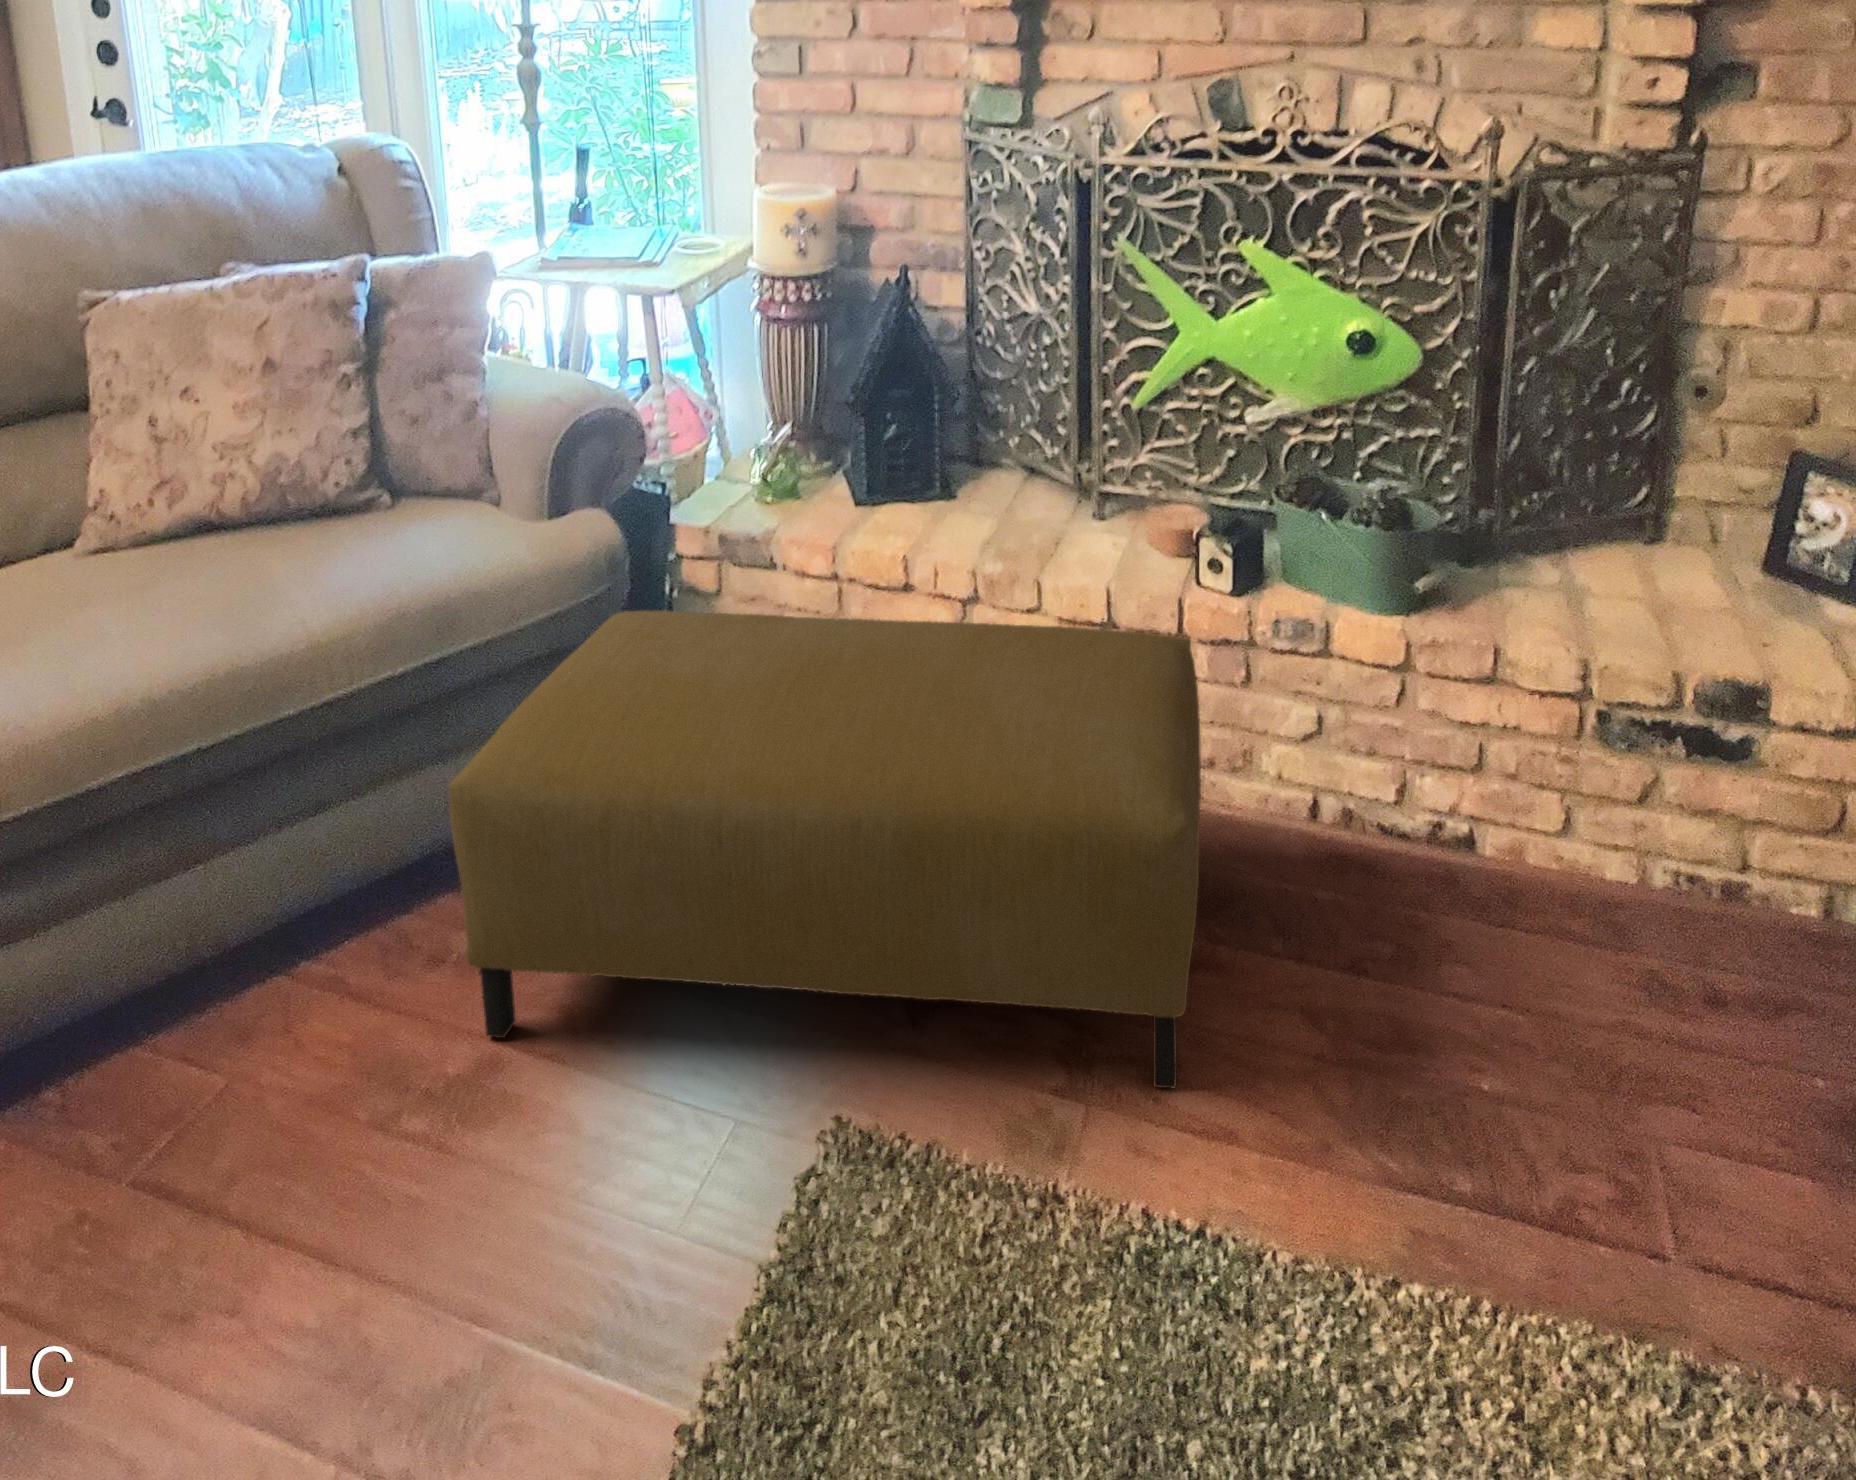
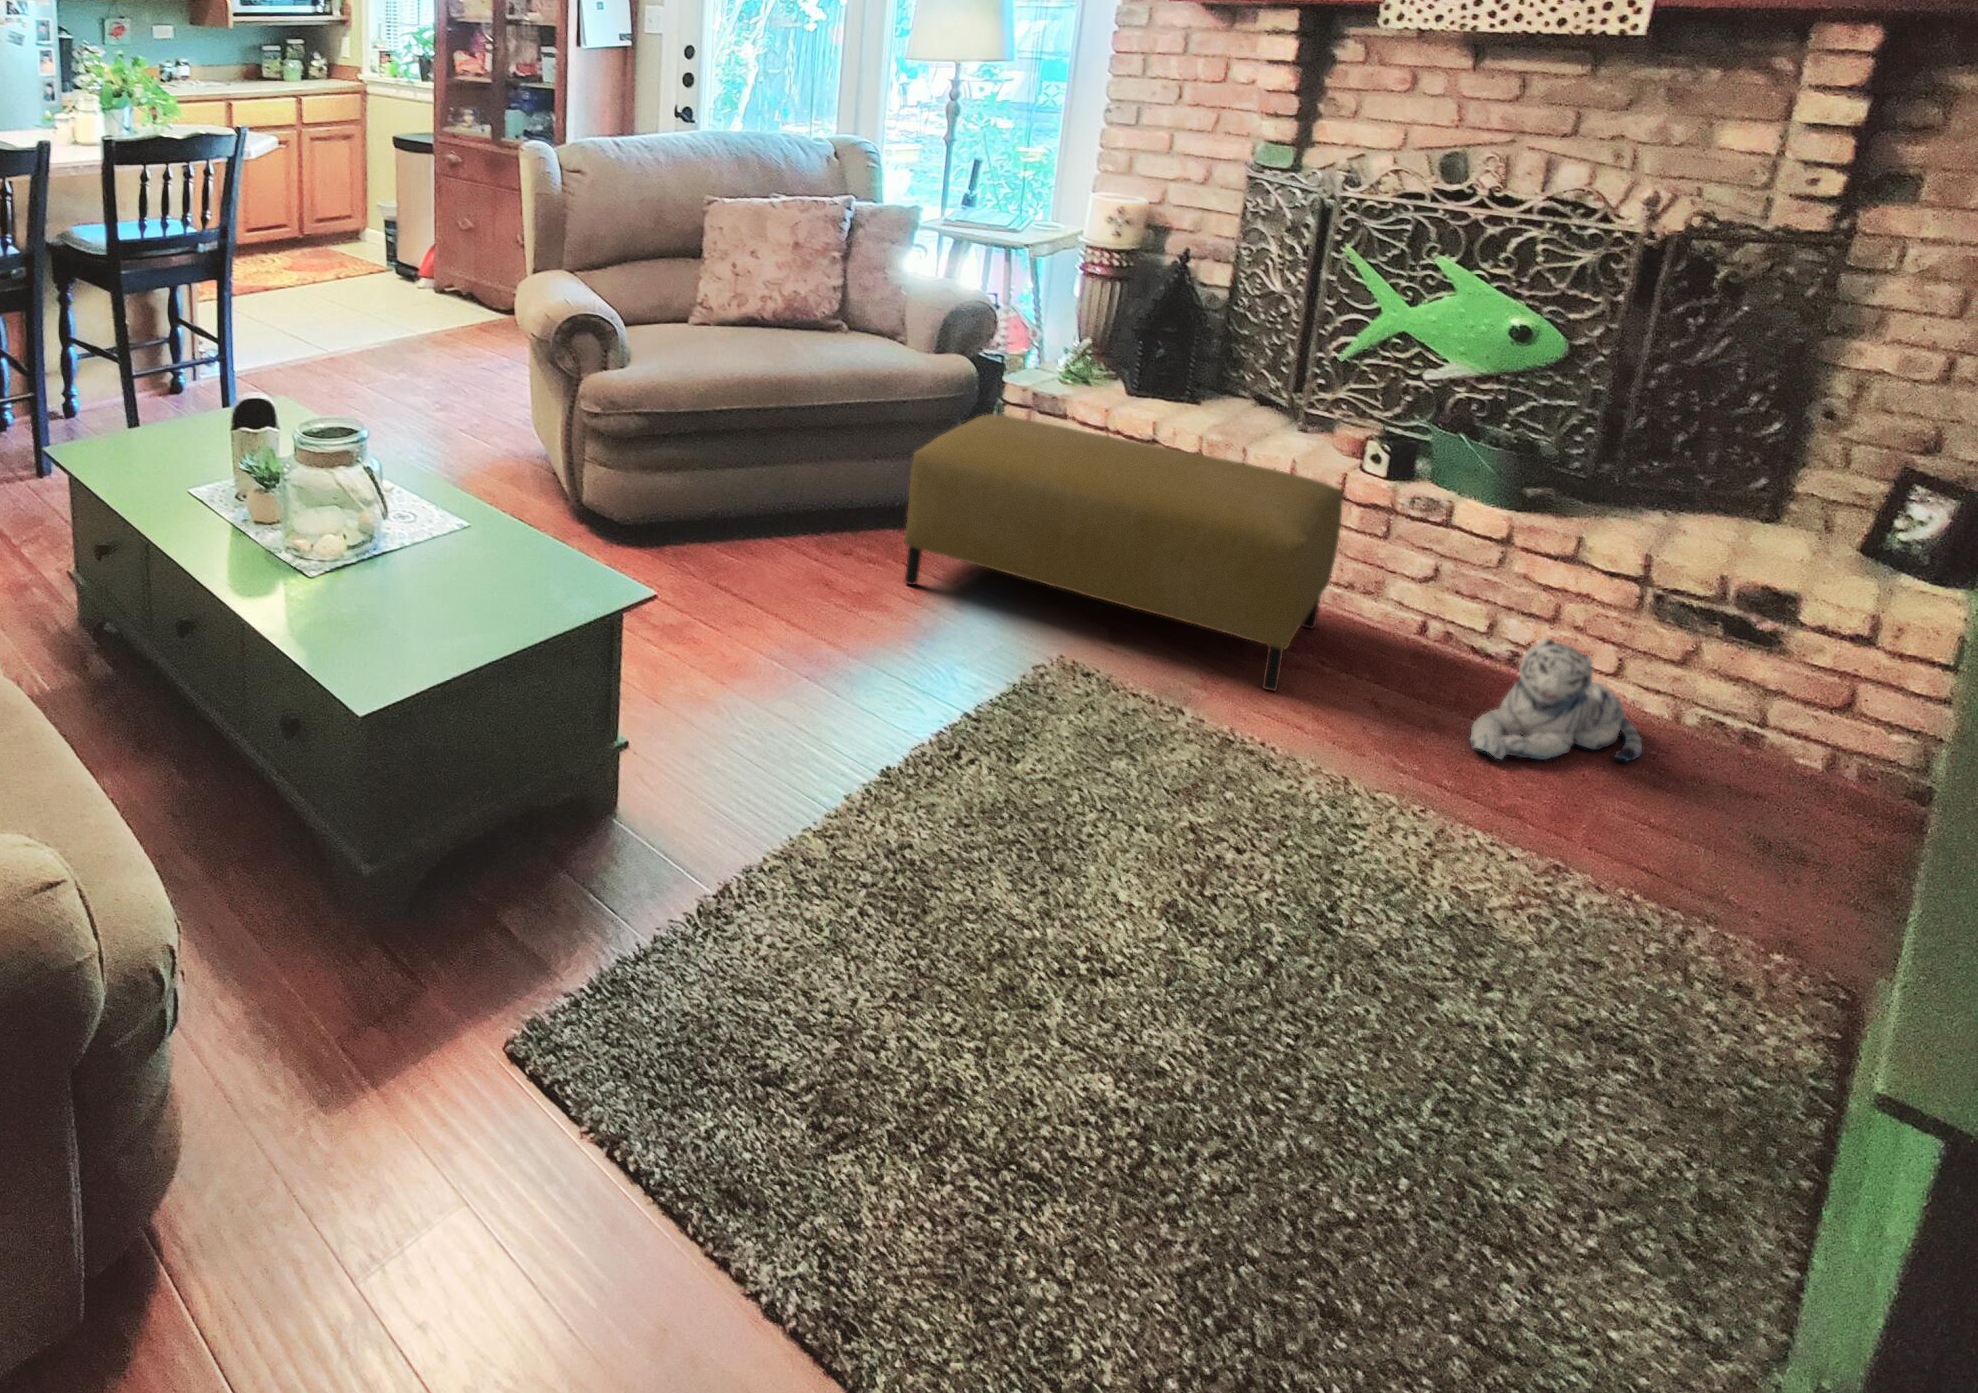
plush toy: none [1461,868,1666,1128] -> present [1470,638,1642,761]

